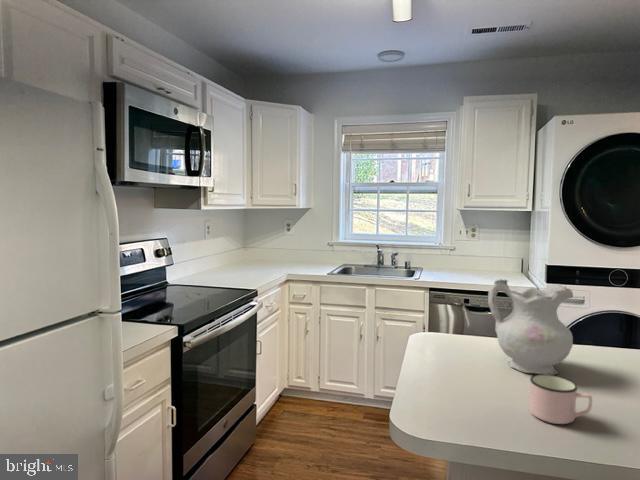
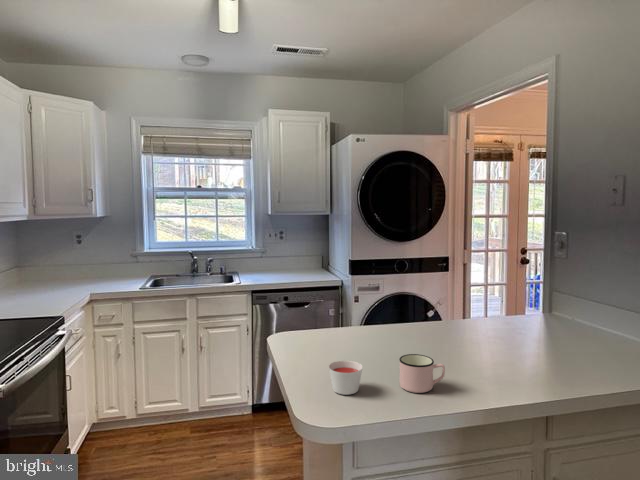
ceramic pitcher: present [488,279,573,375] -> none [346,279,410,356]
candle: none [440,365,480,404] -> present [329,361,363,395]

